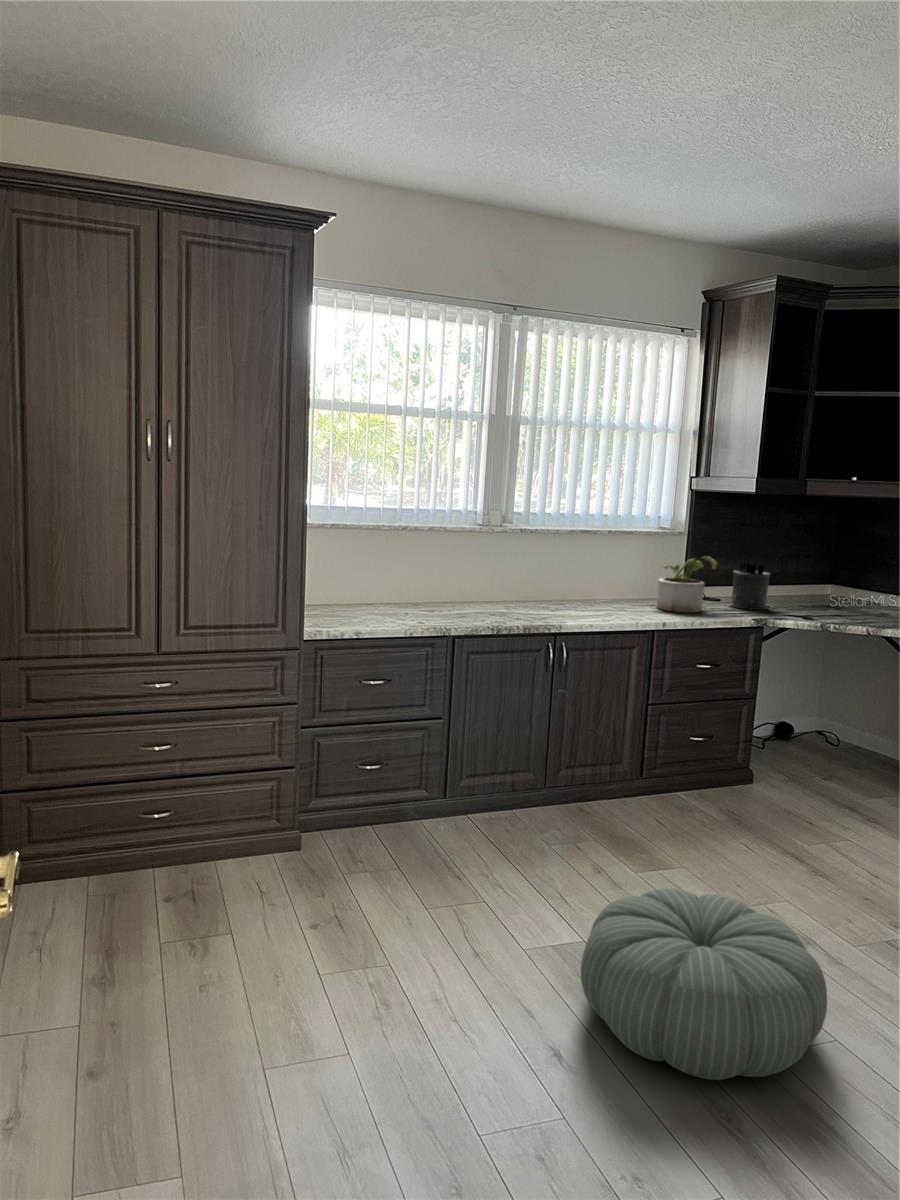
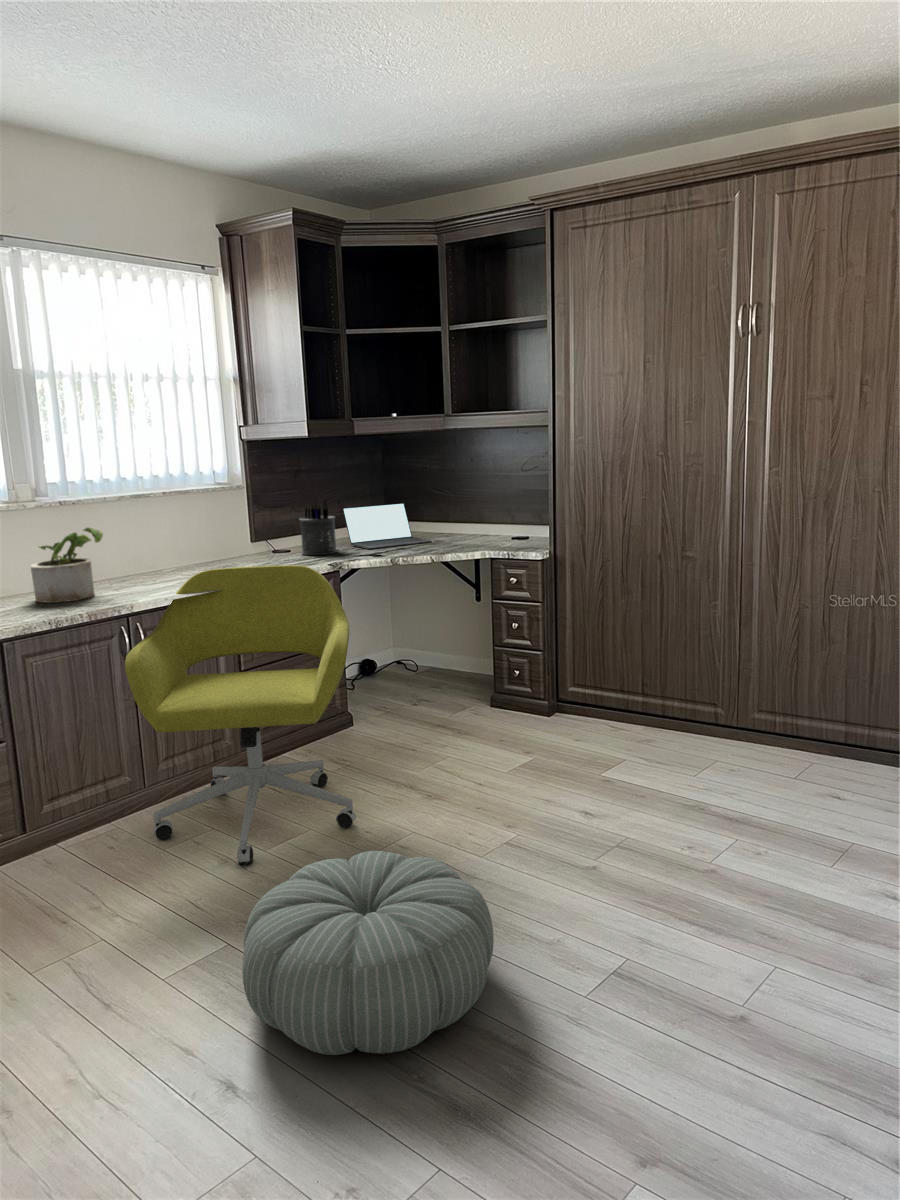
potted plant: present [657,556,717,613] -> present [31,528,103,603]
laptop: none [782,566,874,615] -> present [343,503,432,549]
office chair: none [543,607,754,879] -> present [125,565,356,865]

